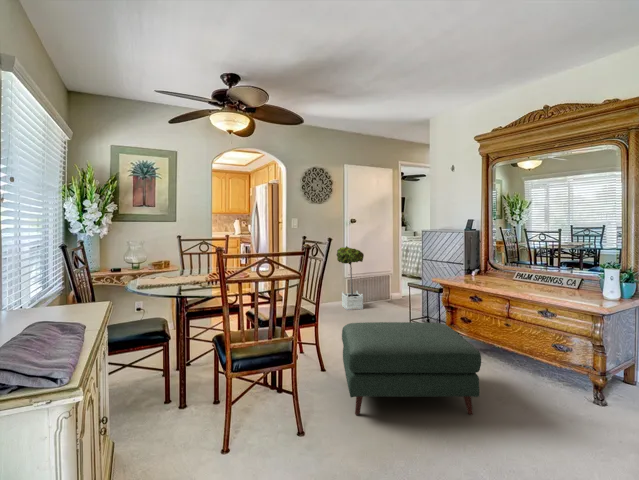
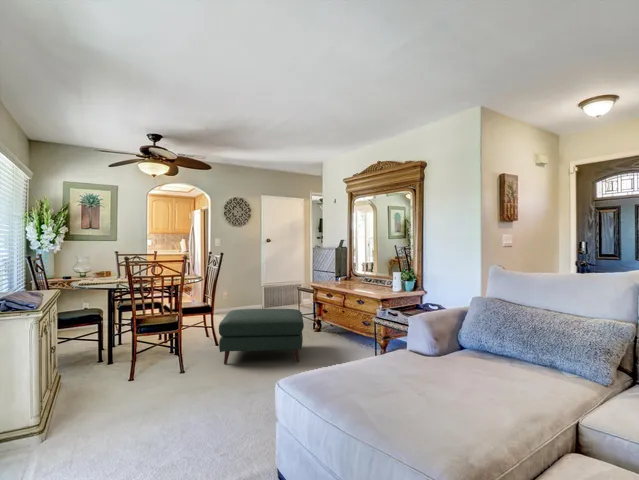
potted tree: present [337,246,364,310] -> none [254,260,276,312]

